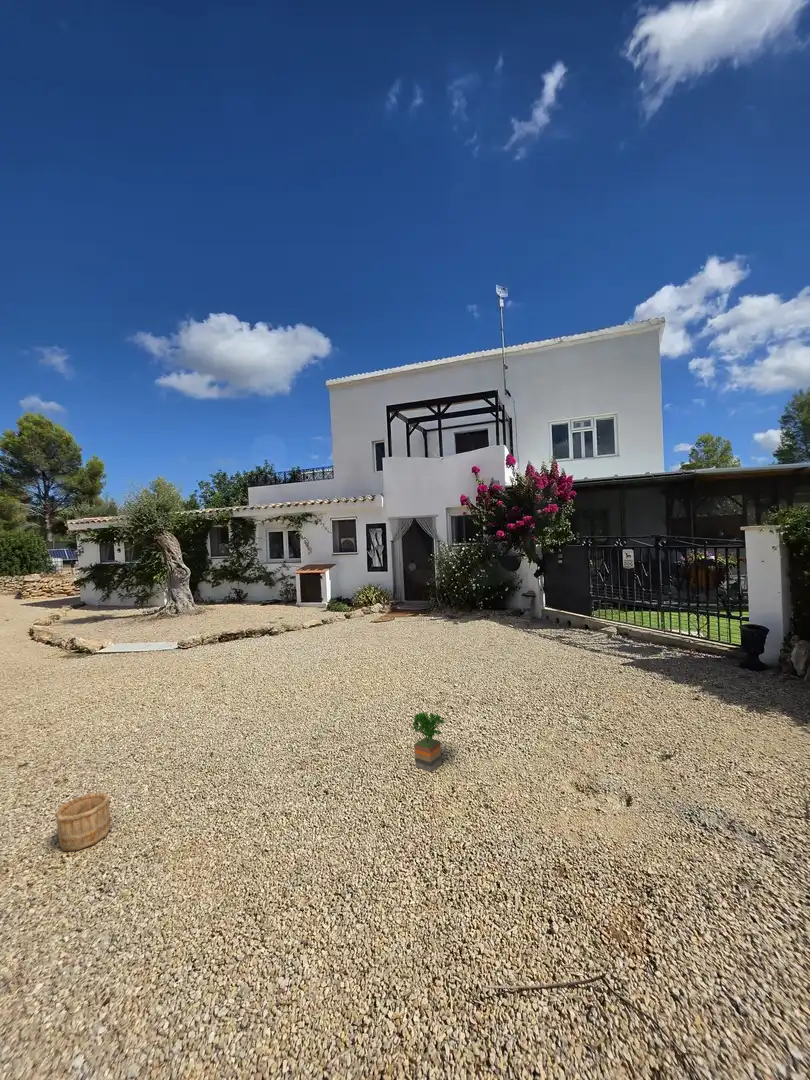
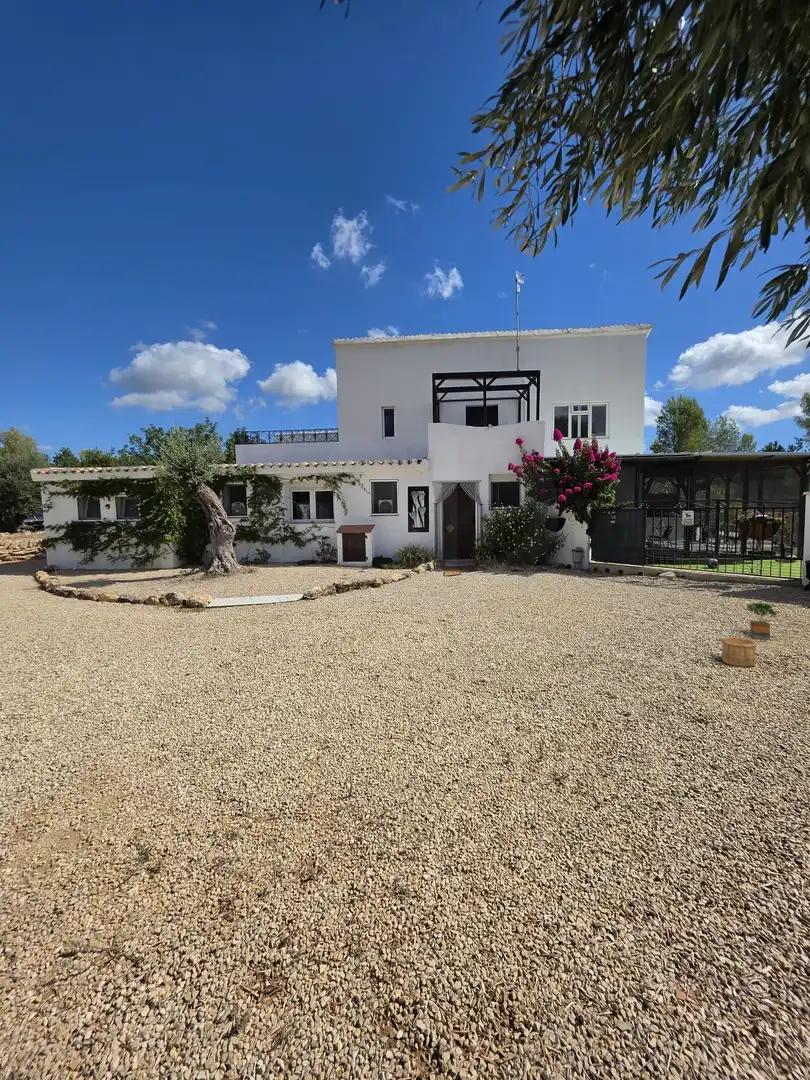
wooden bucket: present [55,793,110,851] -> present [722,637,757,667]

